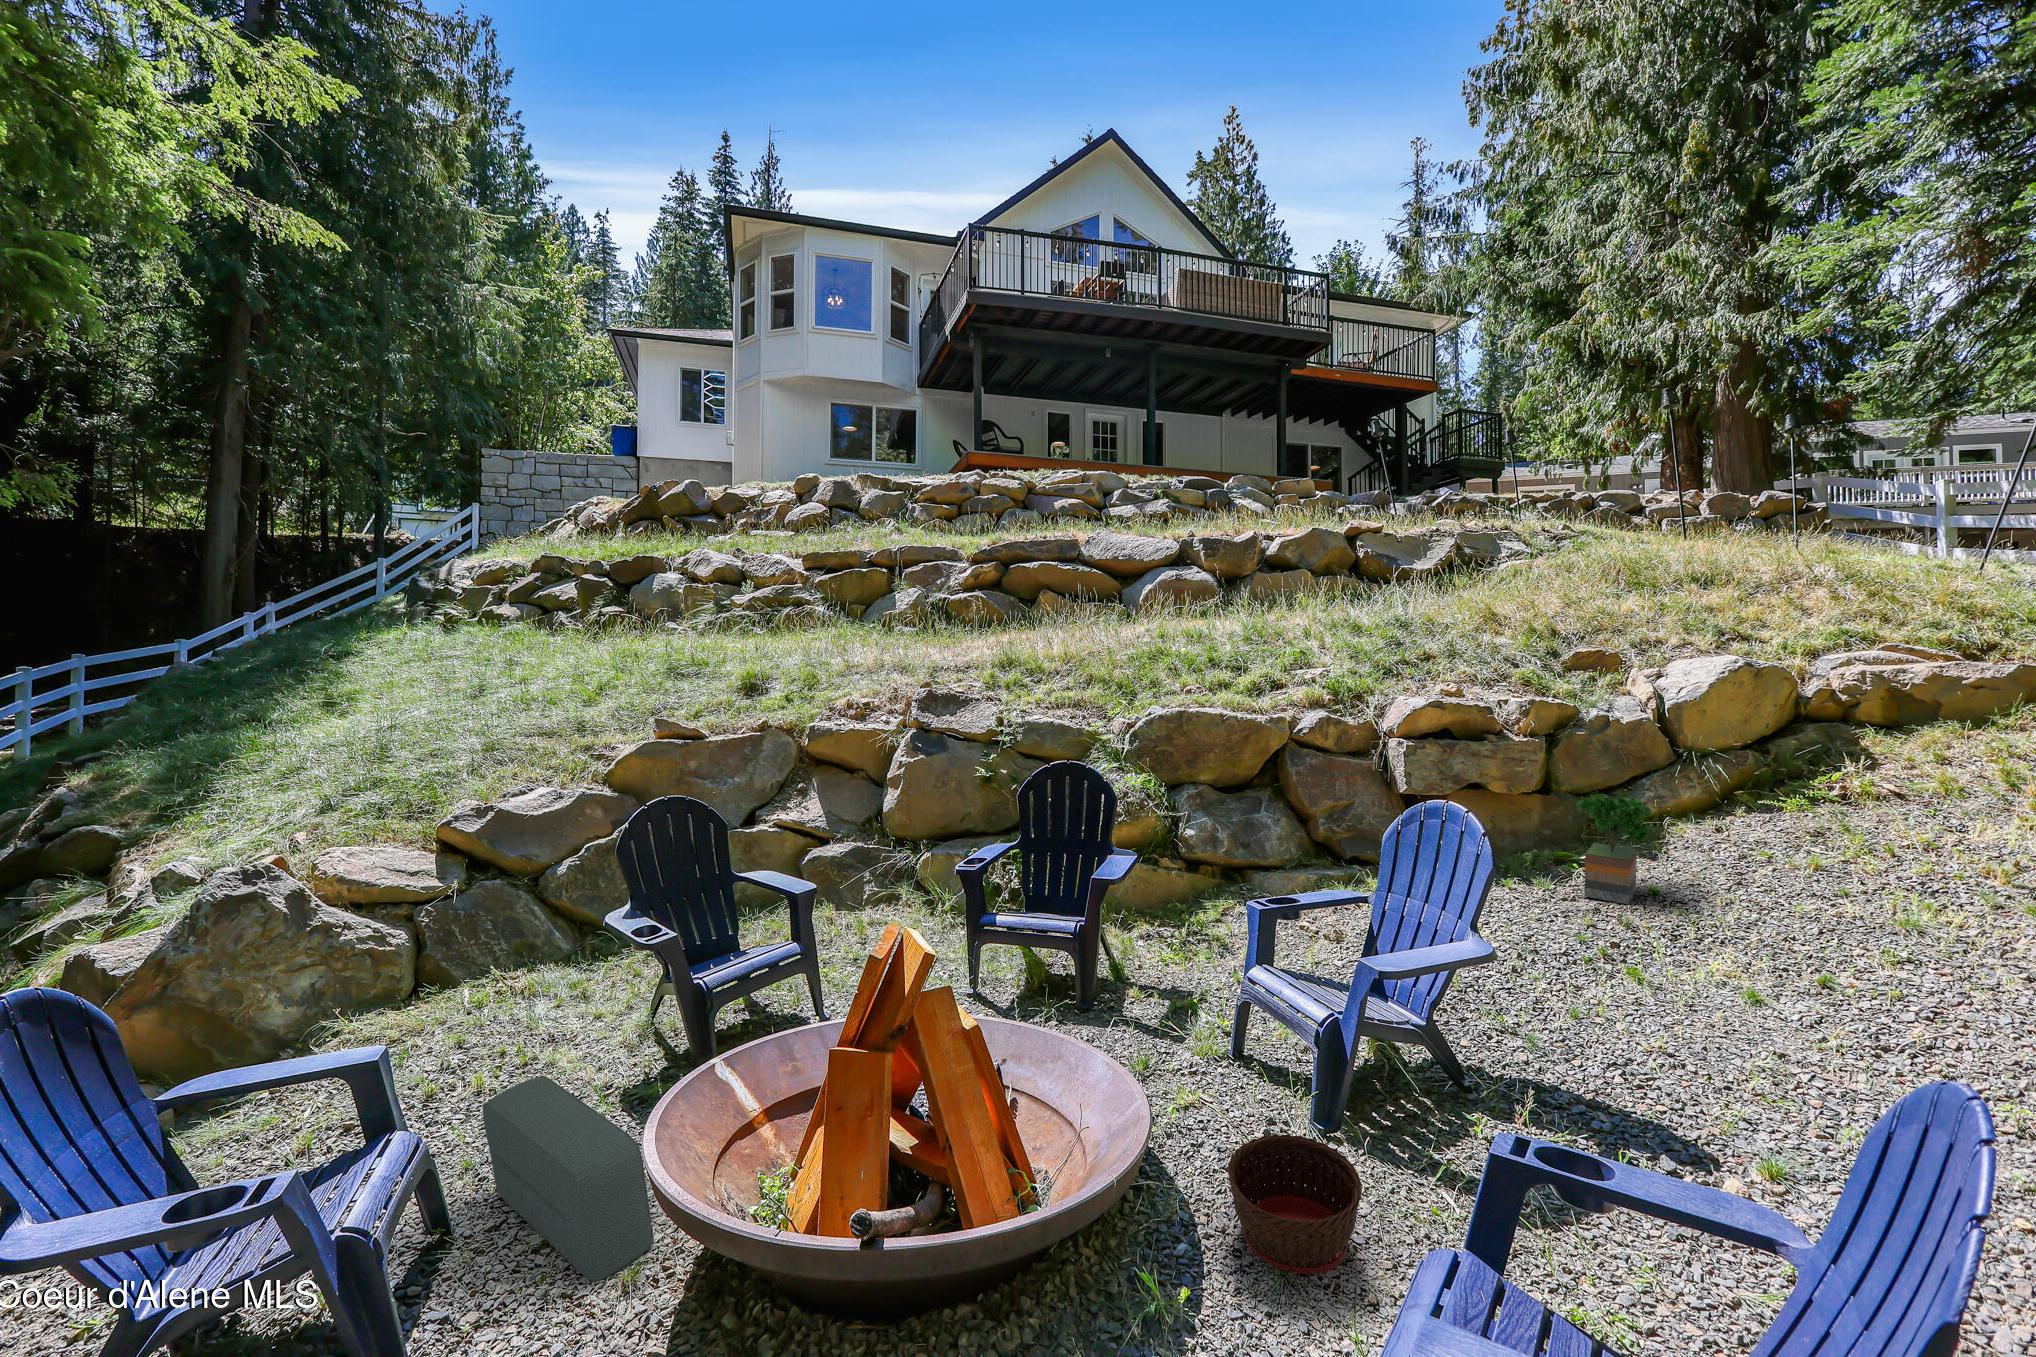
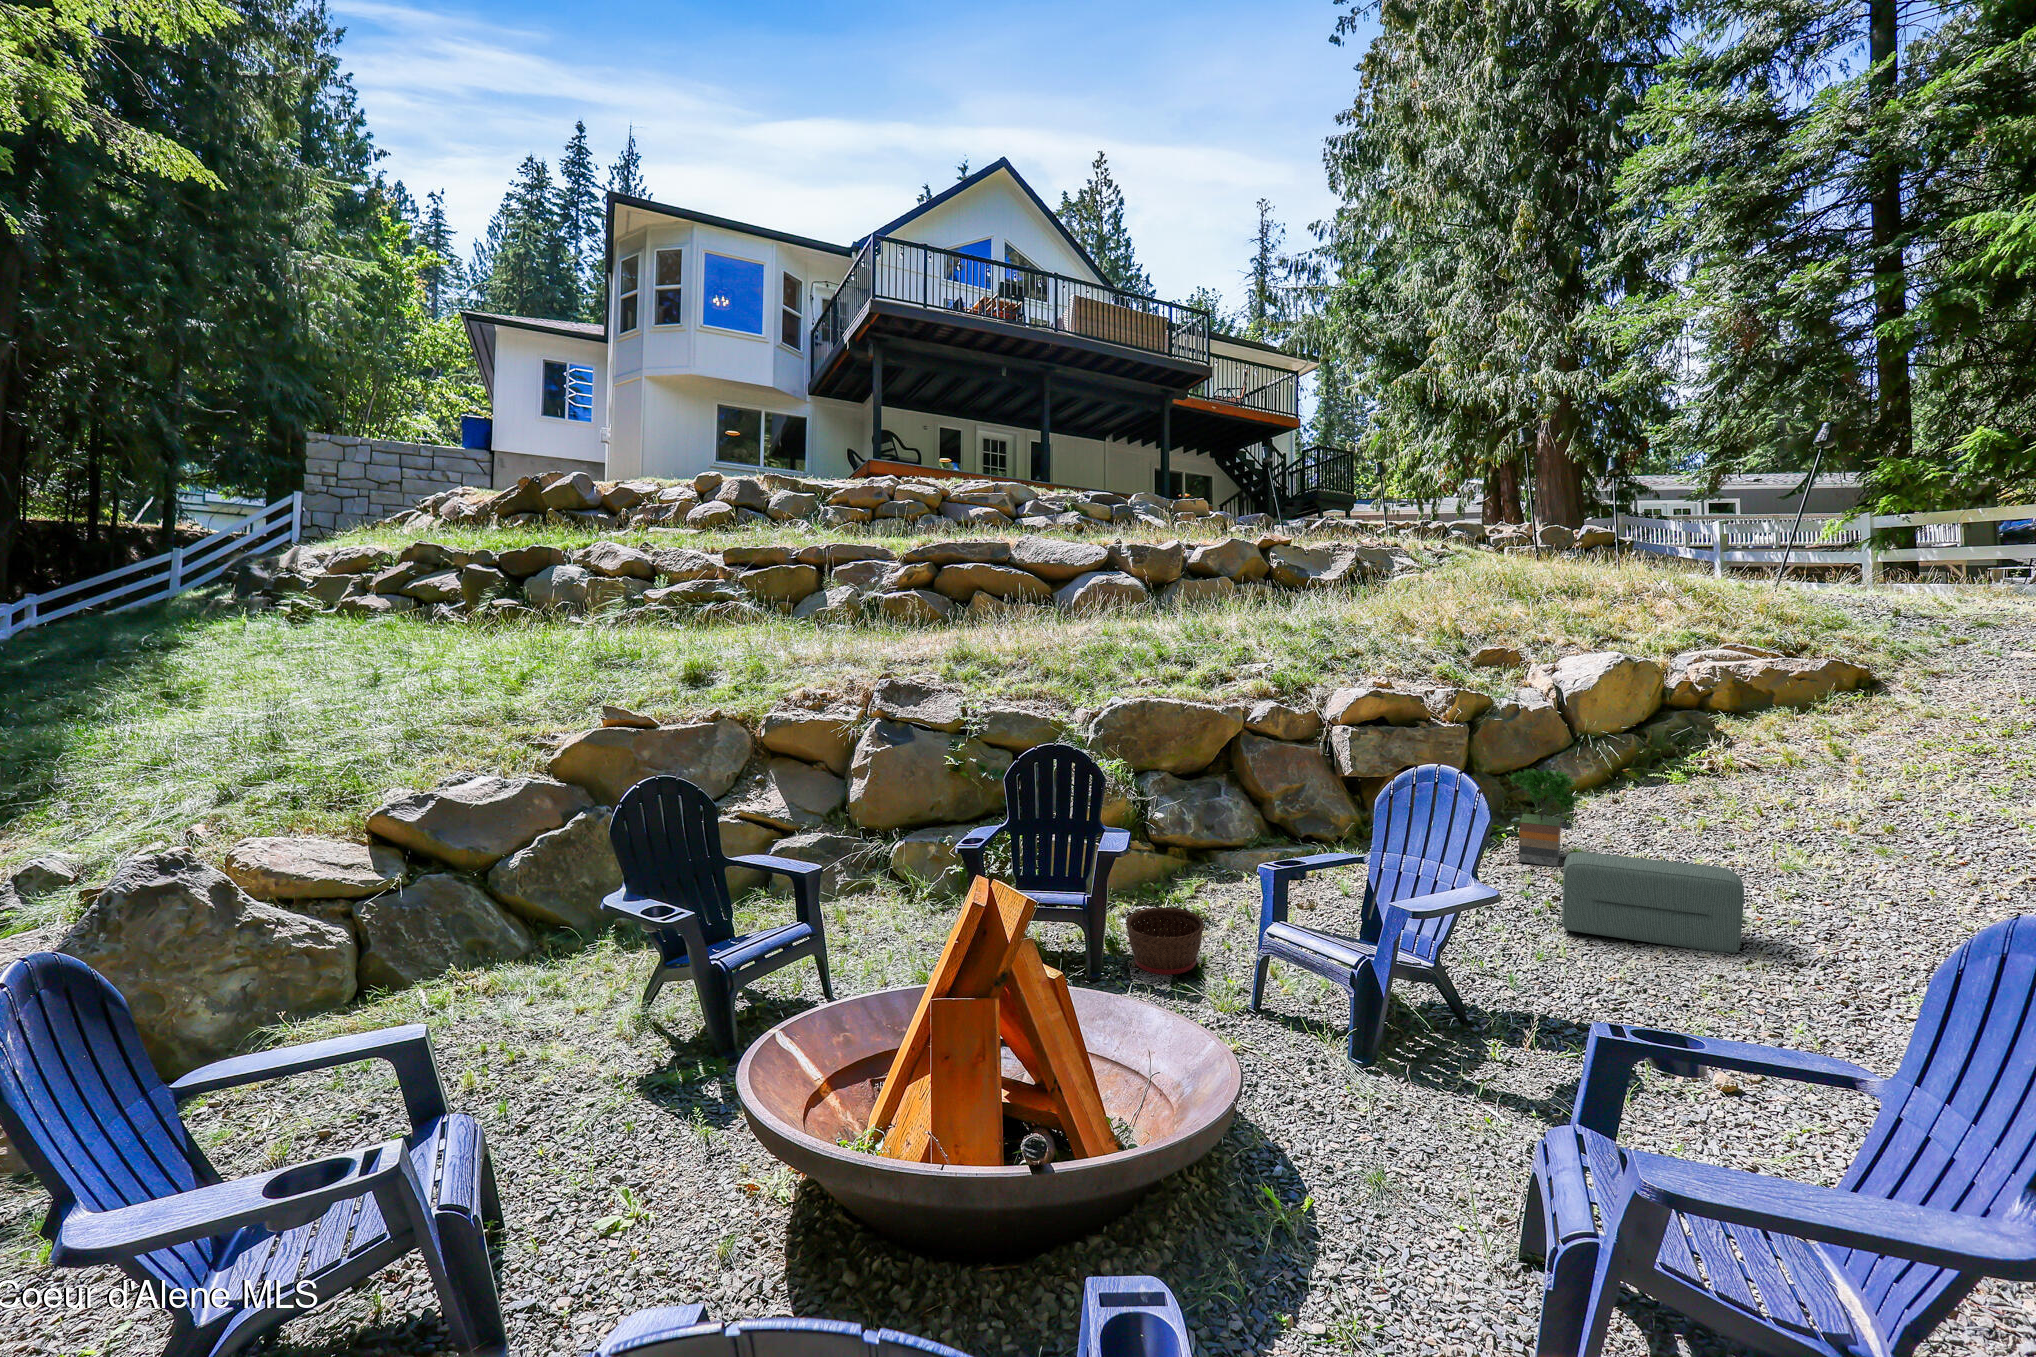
pouf: present [483,1076,654,1283] -> present [1562,852,1744,953]
basket: present [1227,1134,1362,1274] -> present [1126,907,1204,975]

